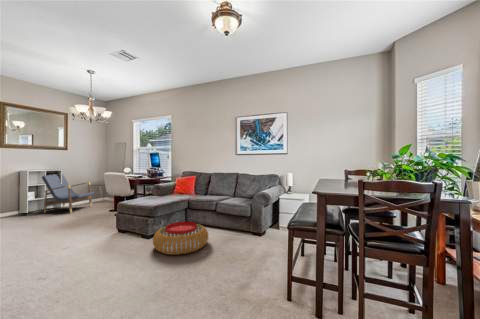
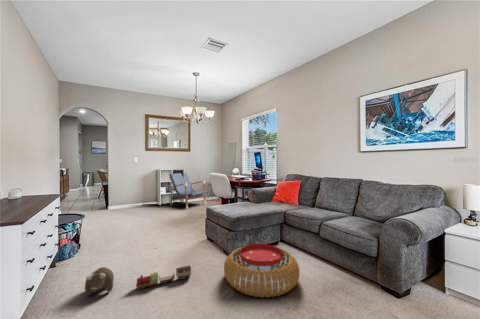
toy train: none [74,248,125,275] -> present [136,266,191,290]
plush toy: none [19,263,51,292] -> present [85,267,114,295]

